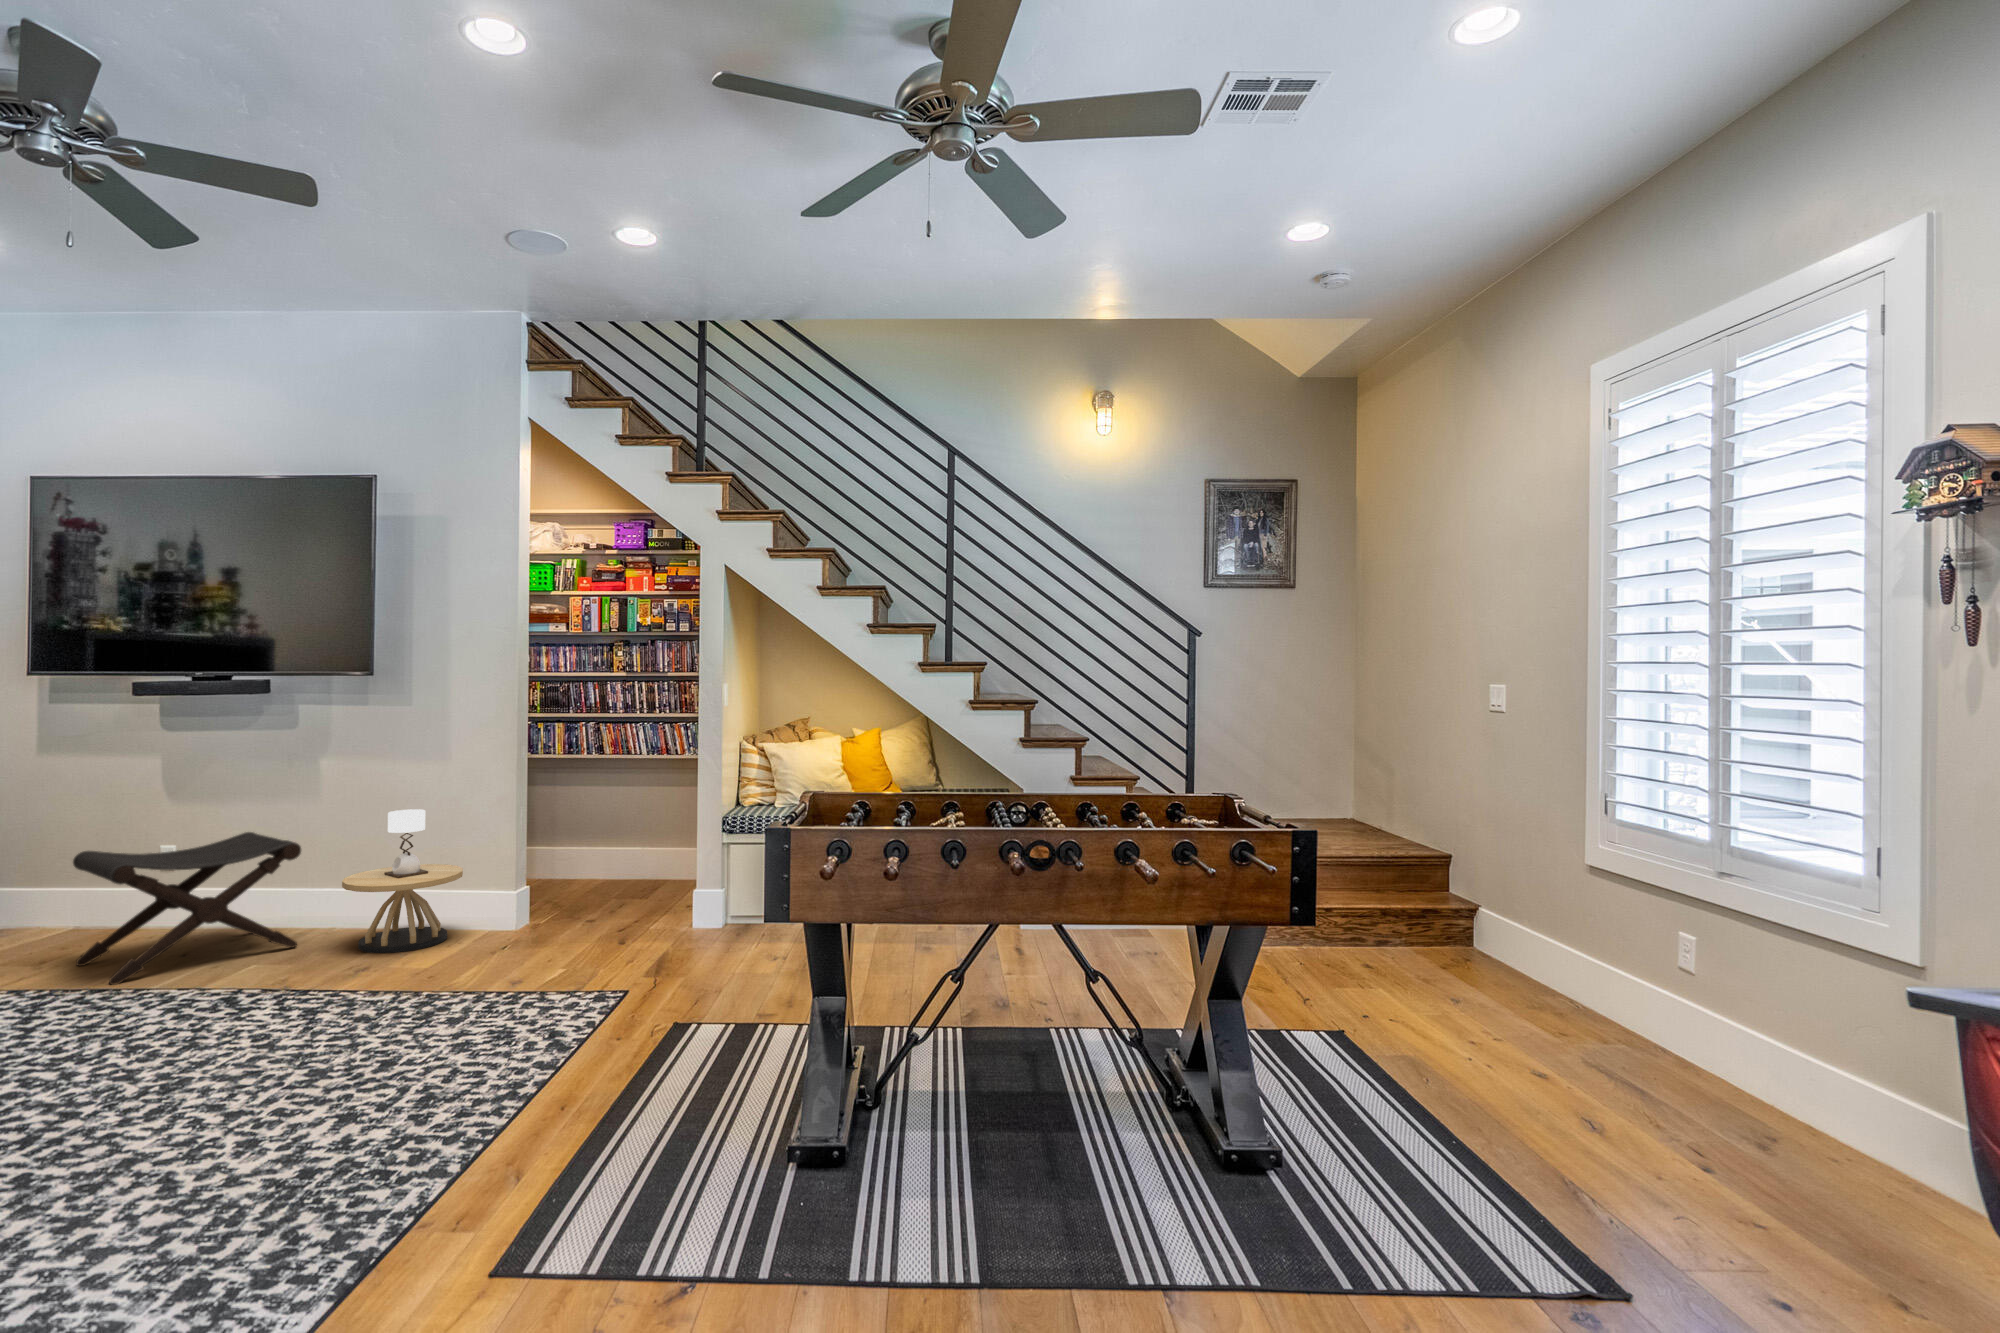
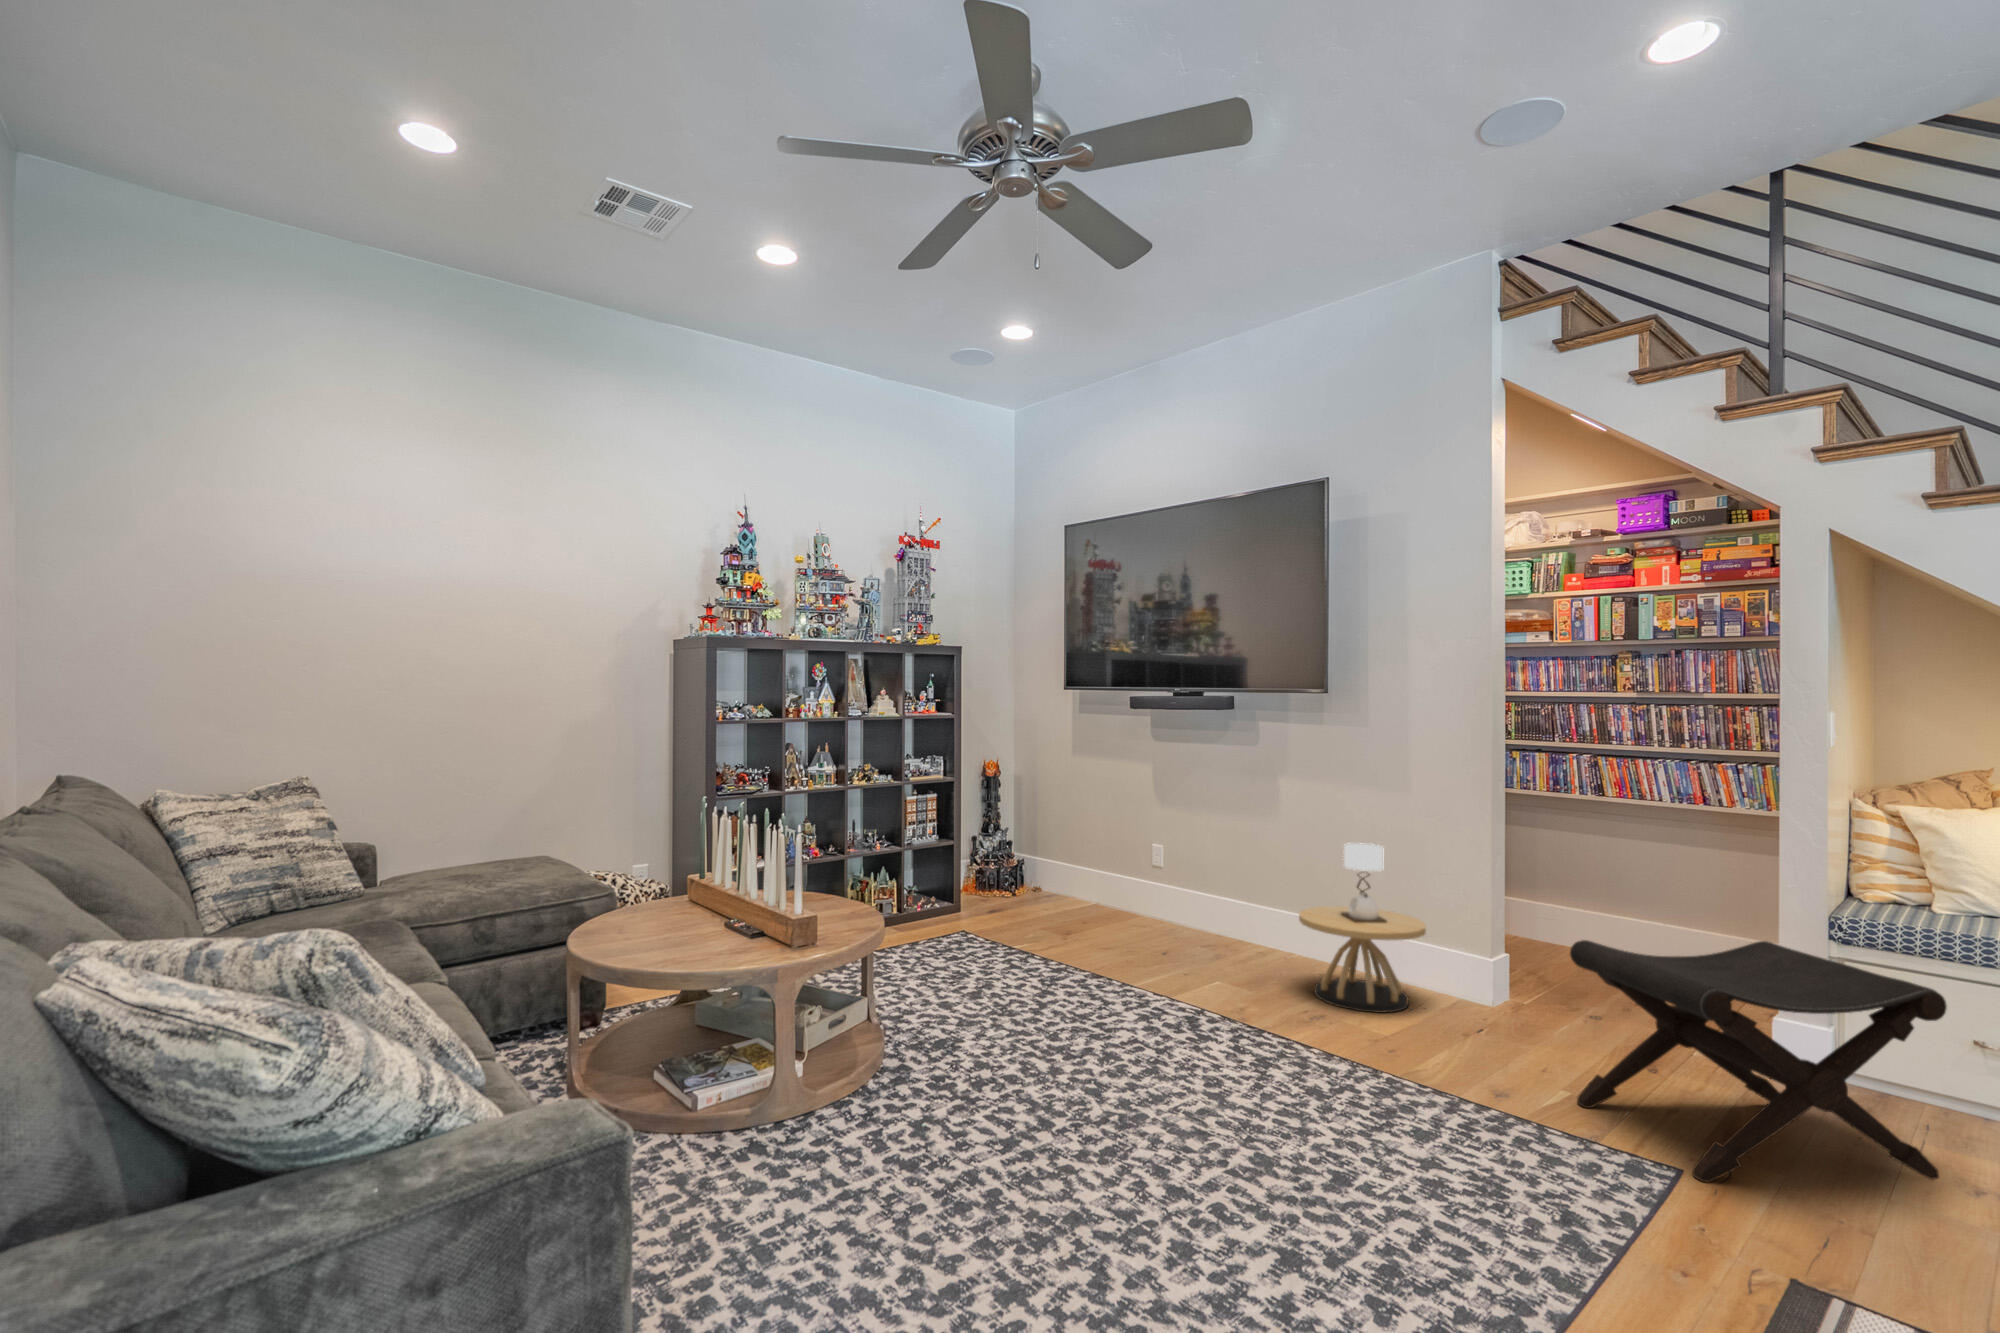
footstool: present [73,832,301,985] -> present [1570,940,1947,1182]

